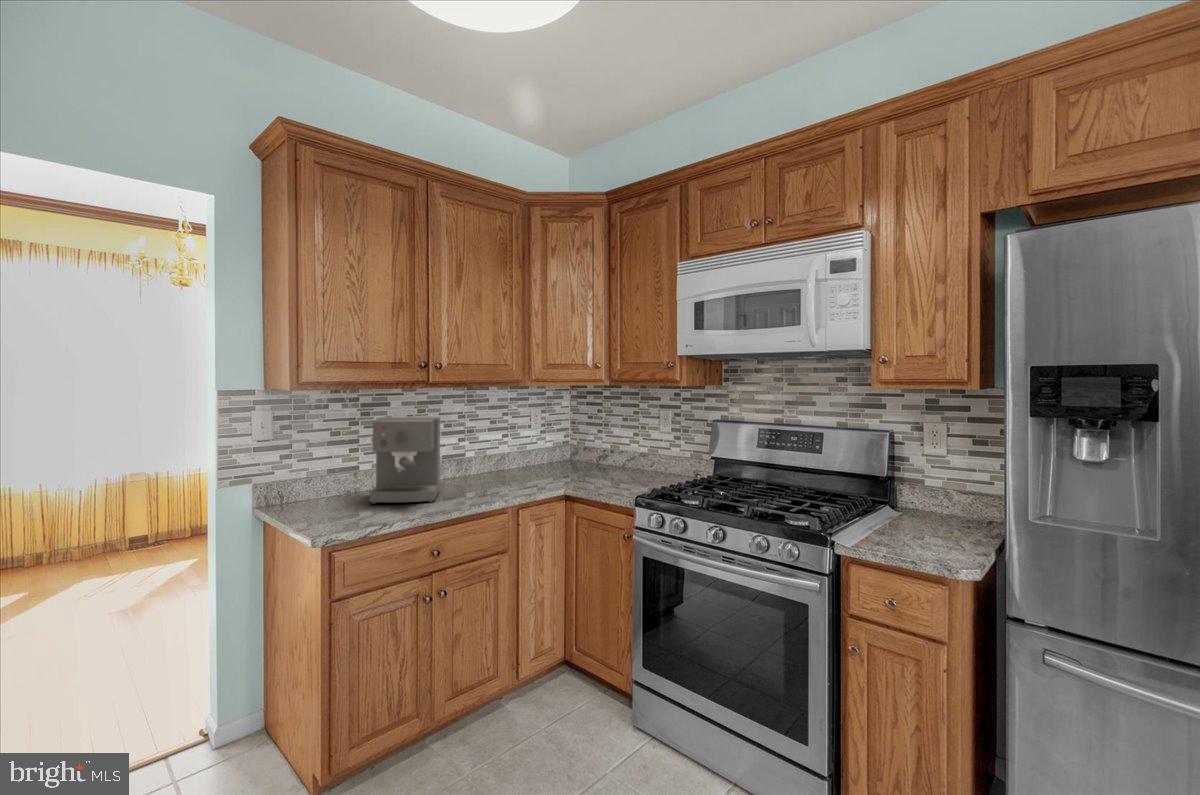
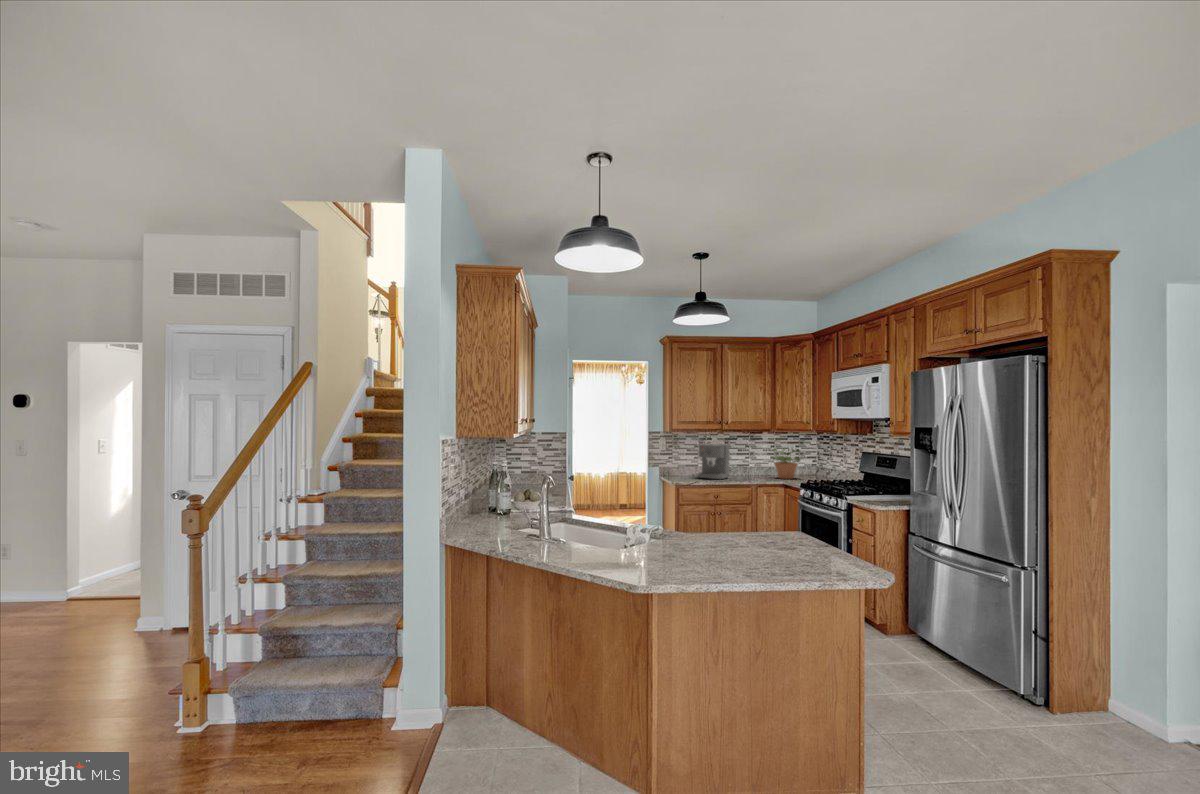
potted plant: none [512,417,582,479] -> present [773,448,801,479]

